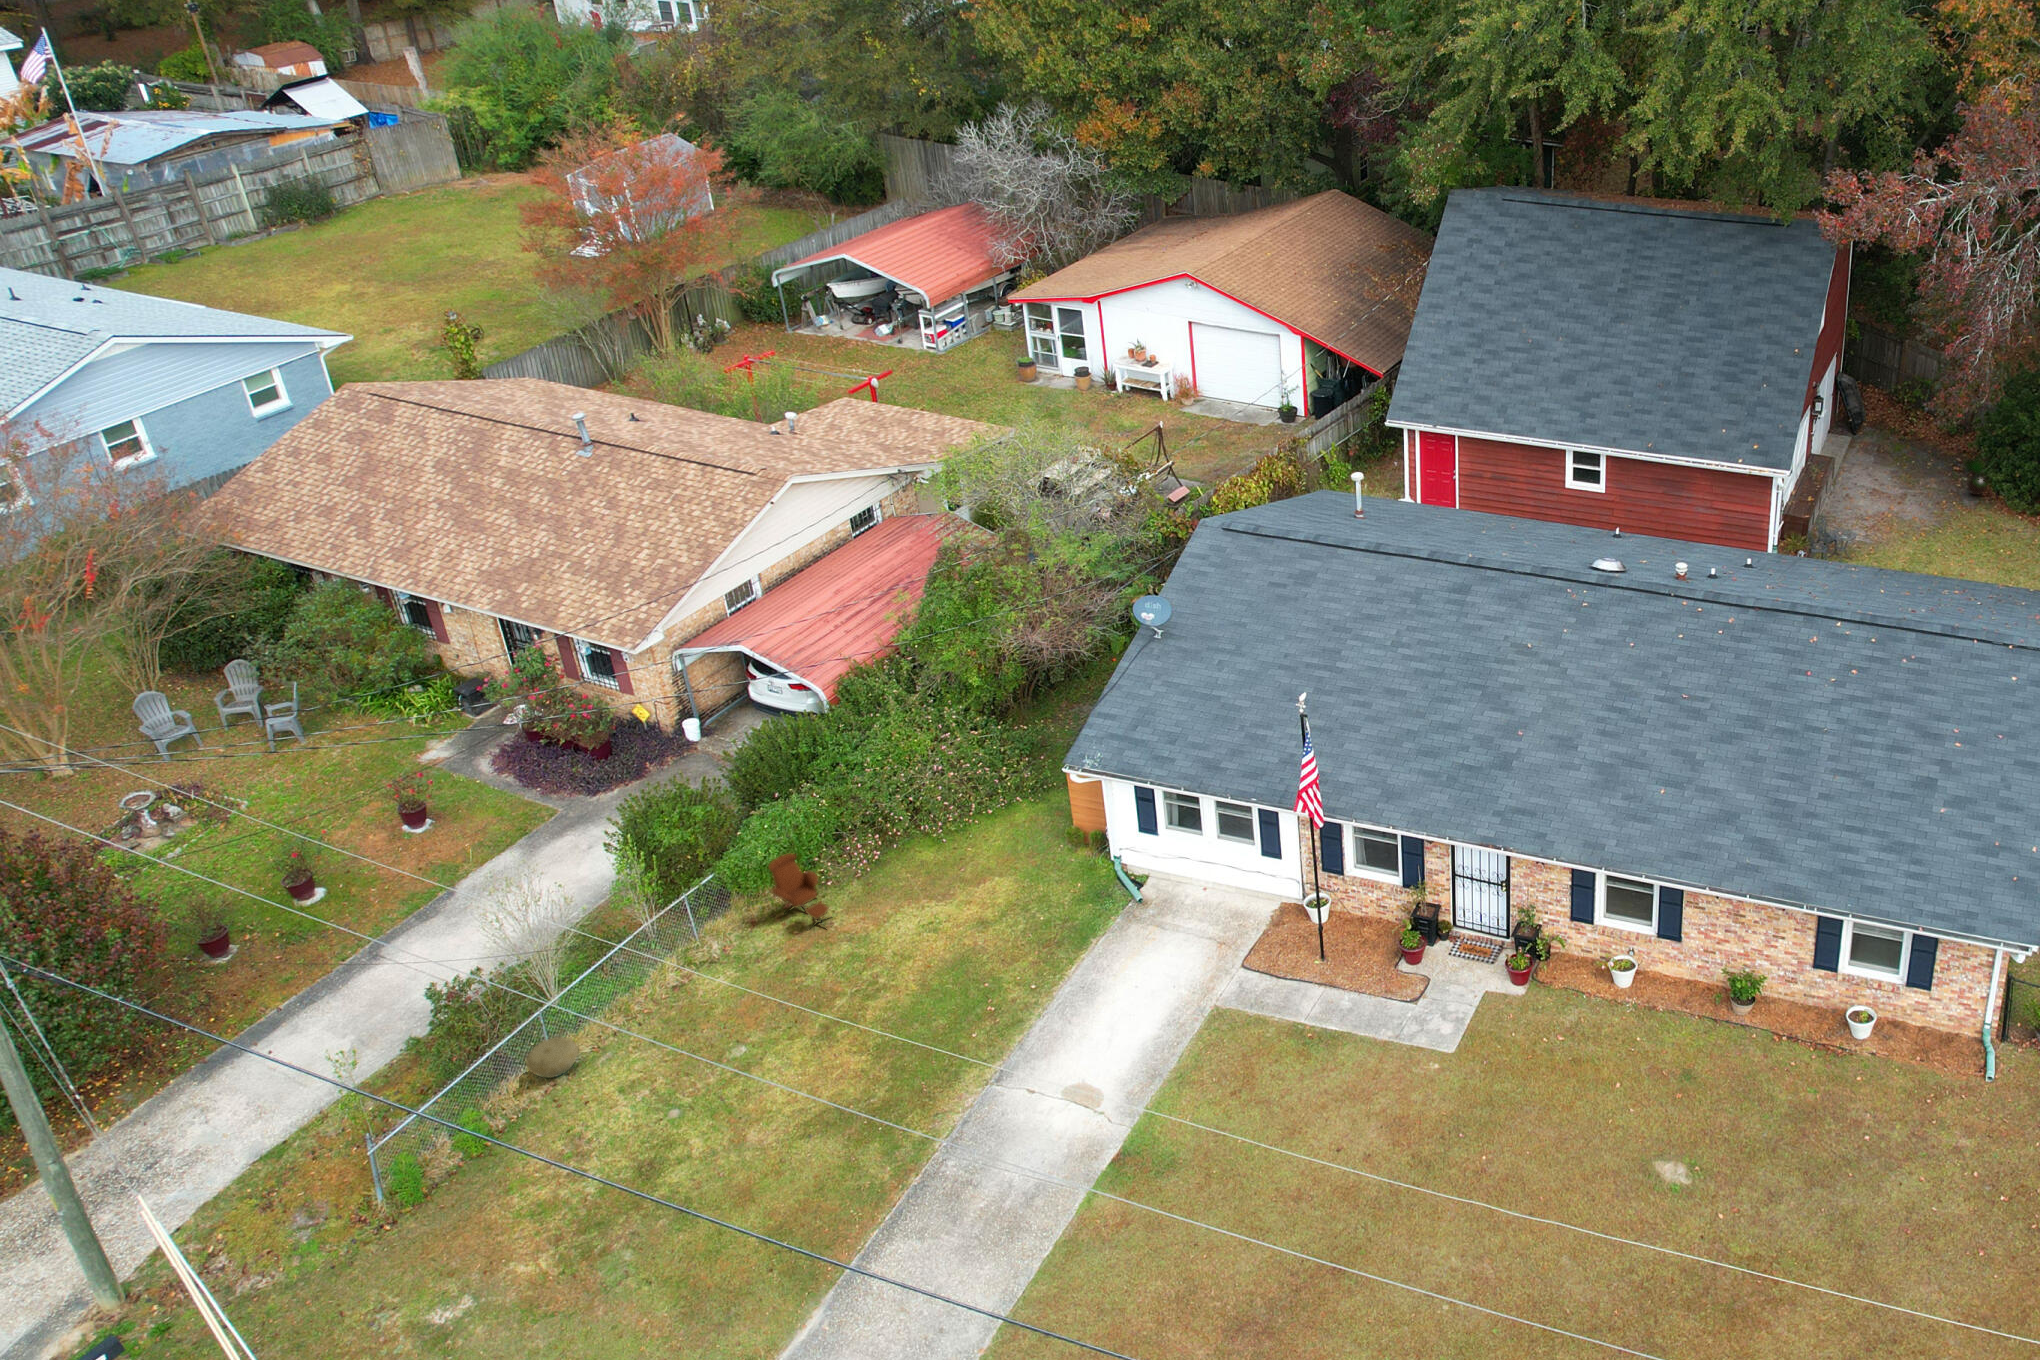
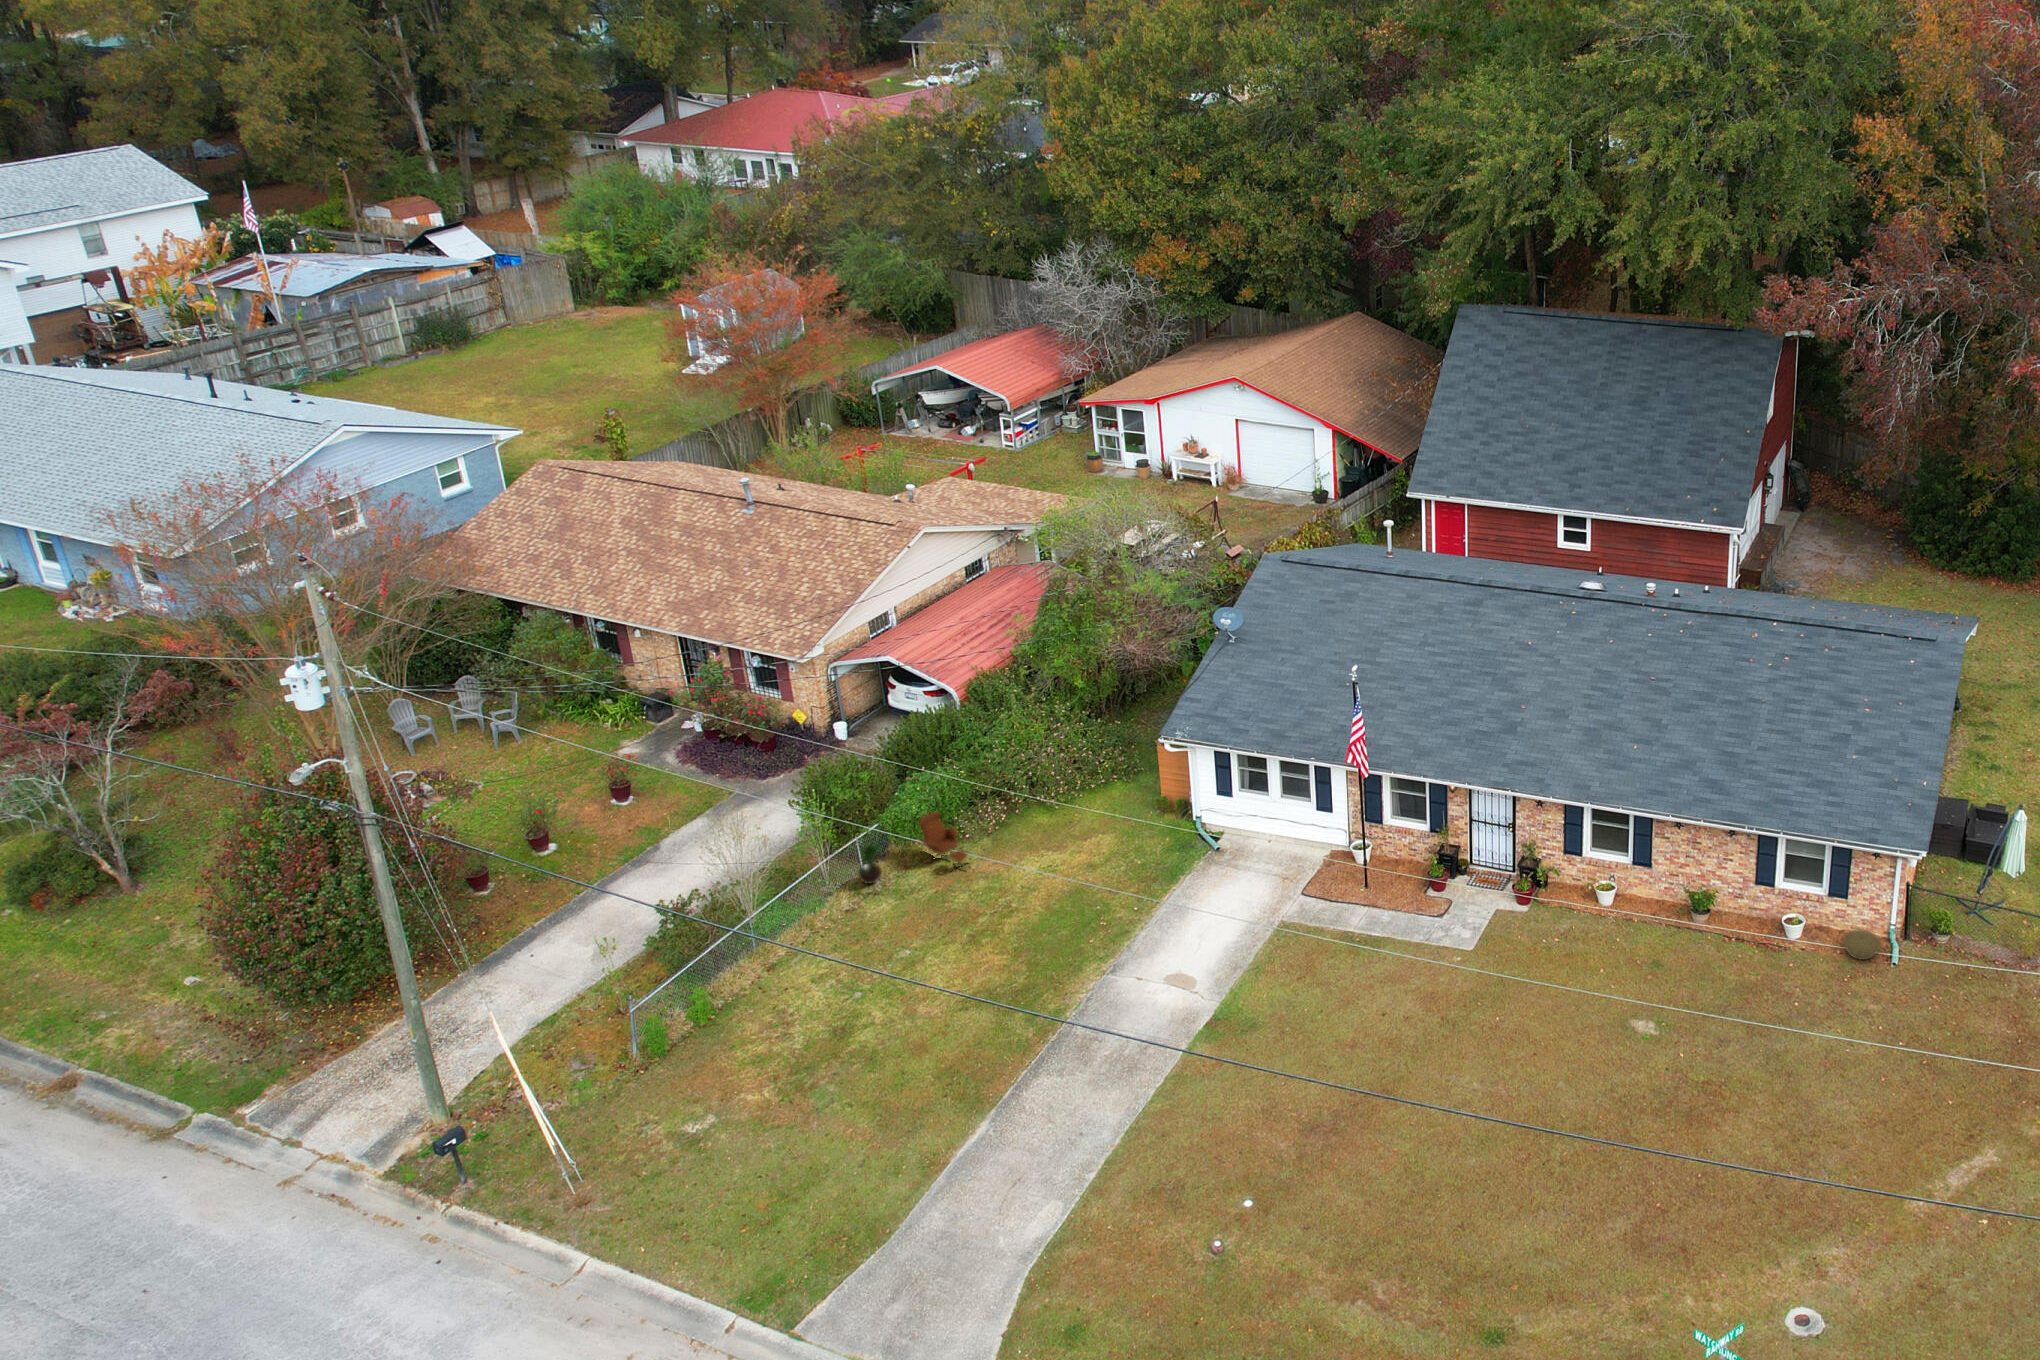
potted tree: present [1965,459,1987,495] -> present [858,844,882,884]
basket: present [526,1036,578,1078] -> present [1843,929,1881,960]

